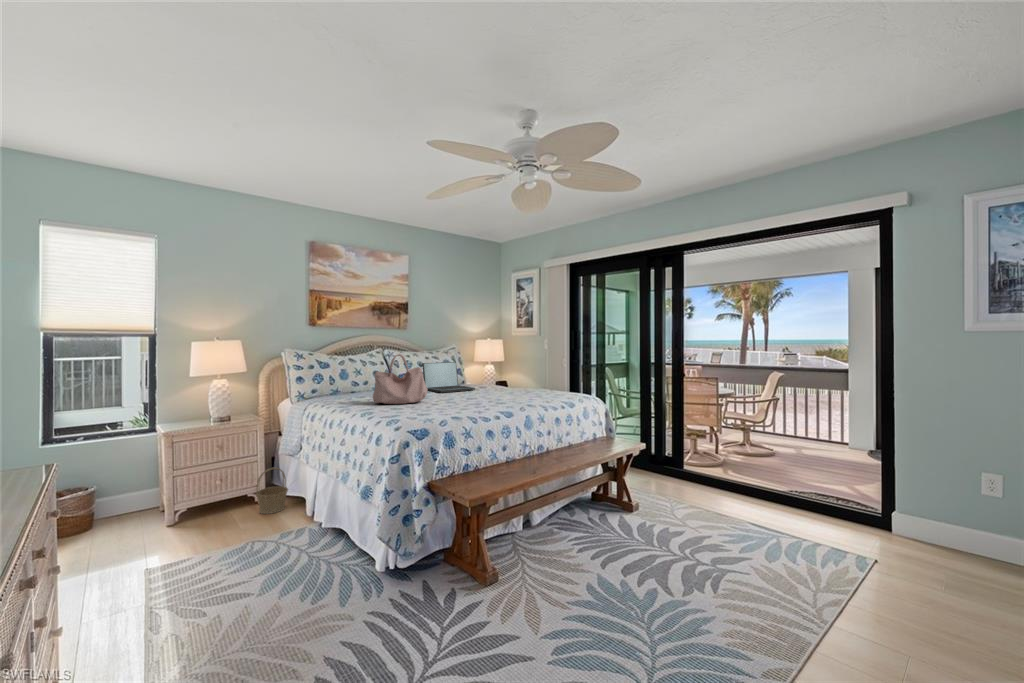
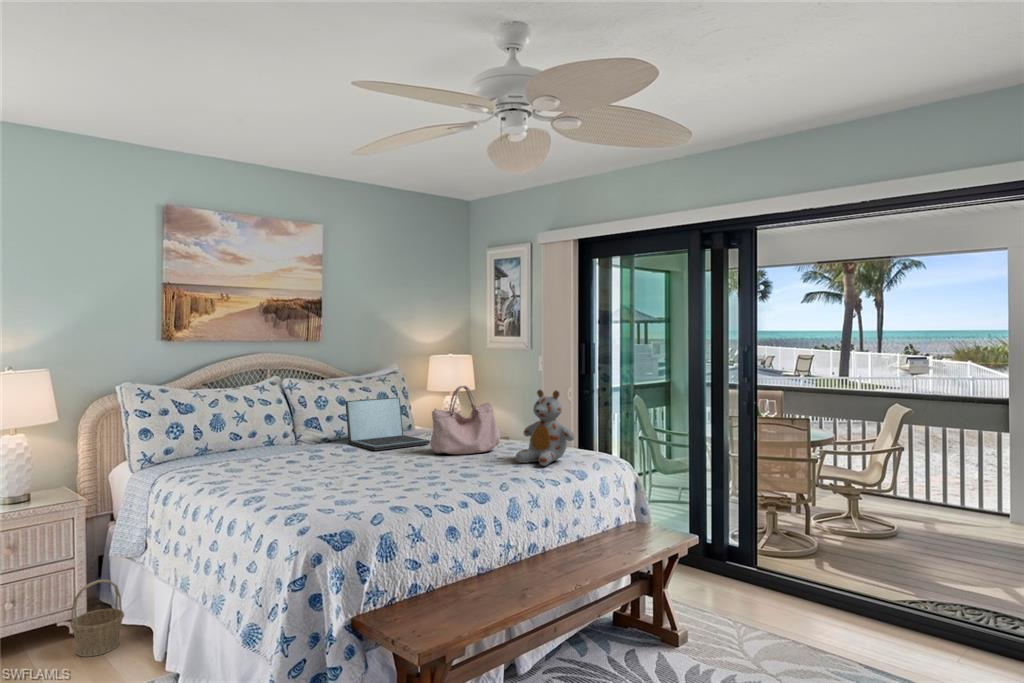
stuffed bear: none [529,353,566,400] -> present [516,389,574,466]
handbag: present [373,354,428,404] -> present [430,386,500,454]

